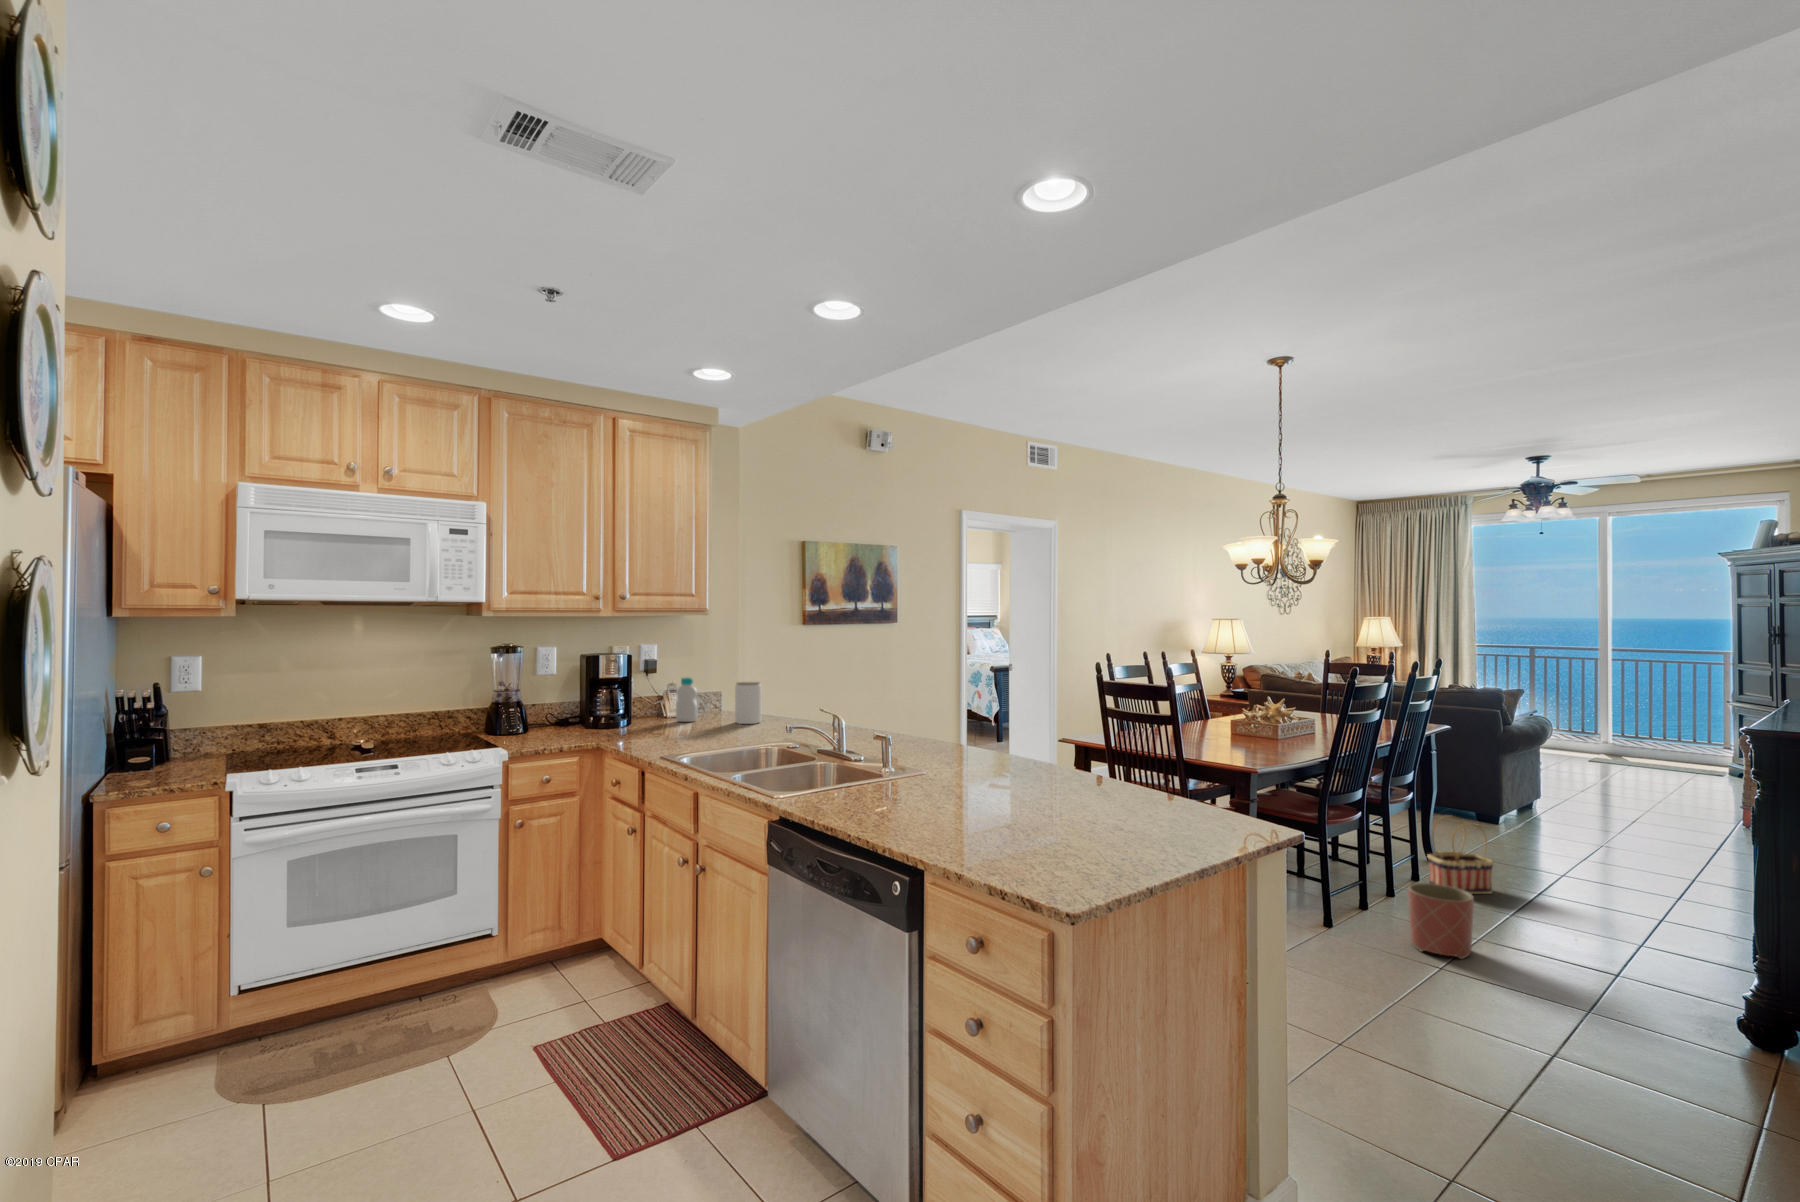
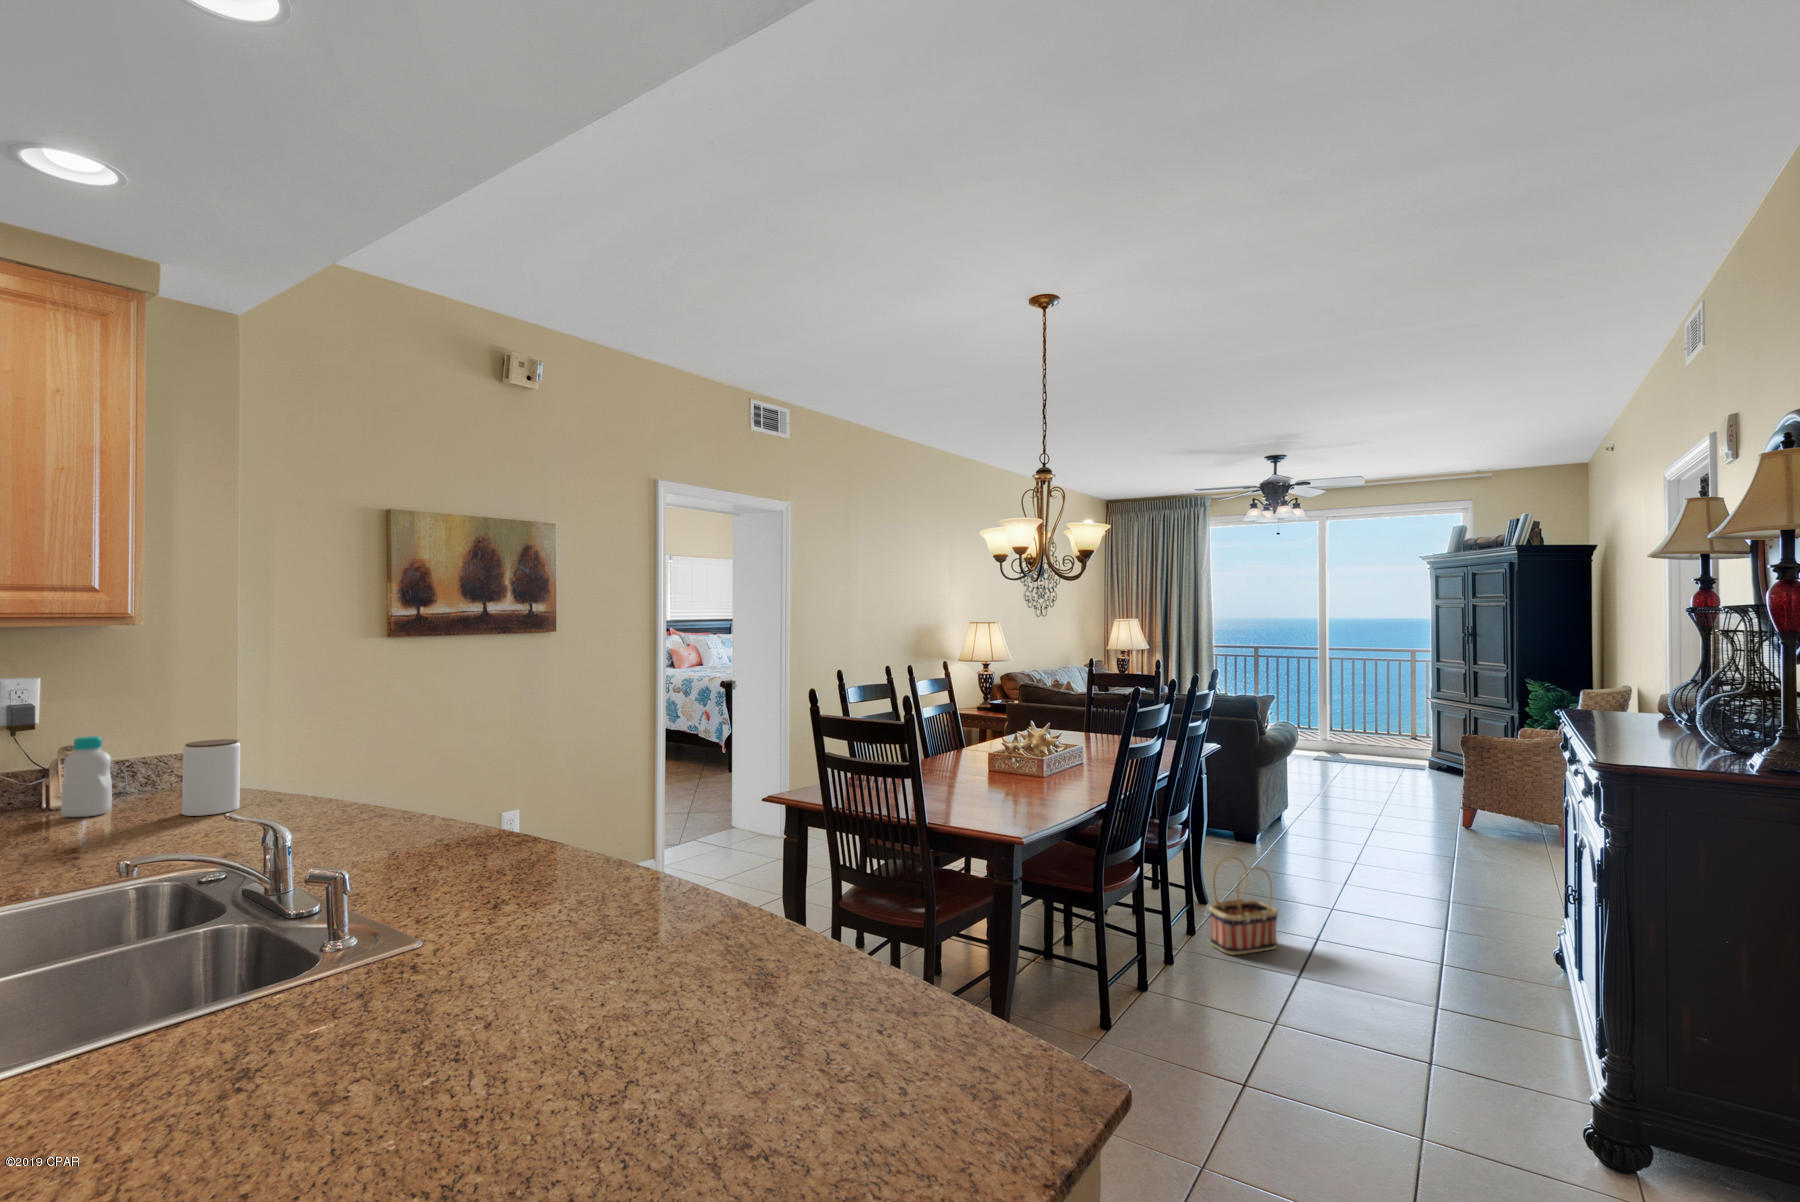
planter: present [1408,883,1474,959] -> none [1206,966,1284,1071]

